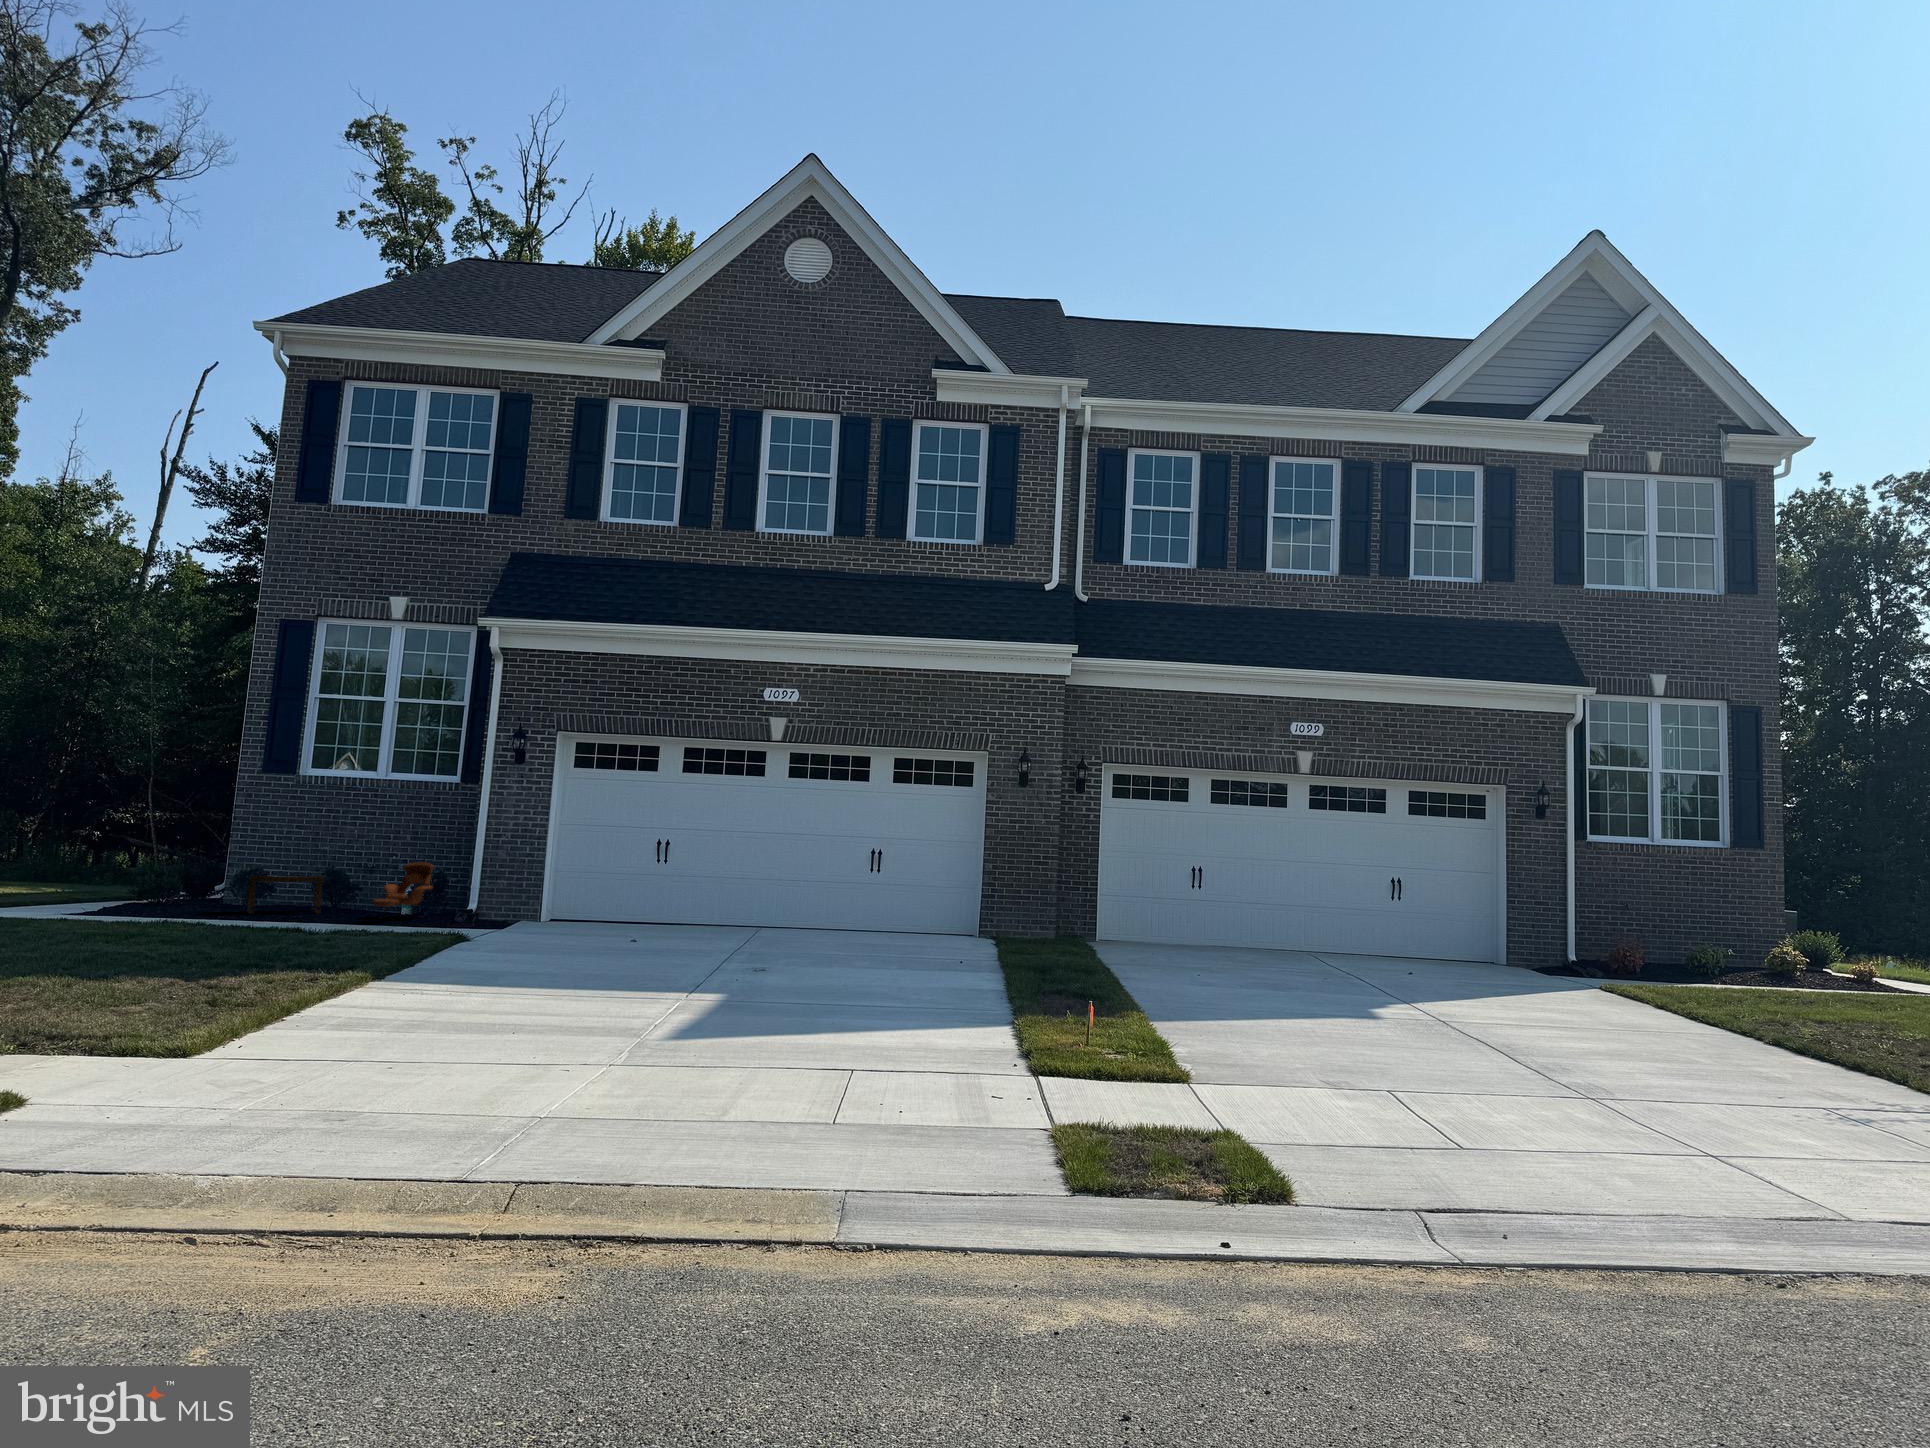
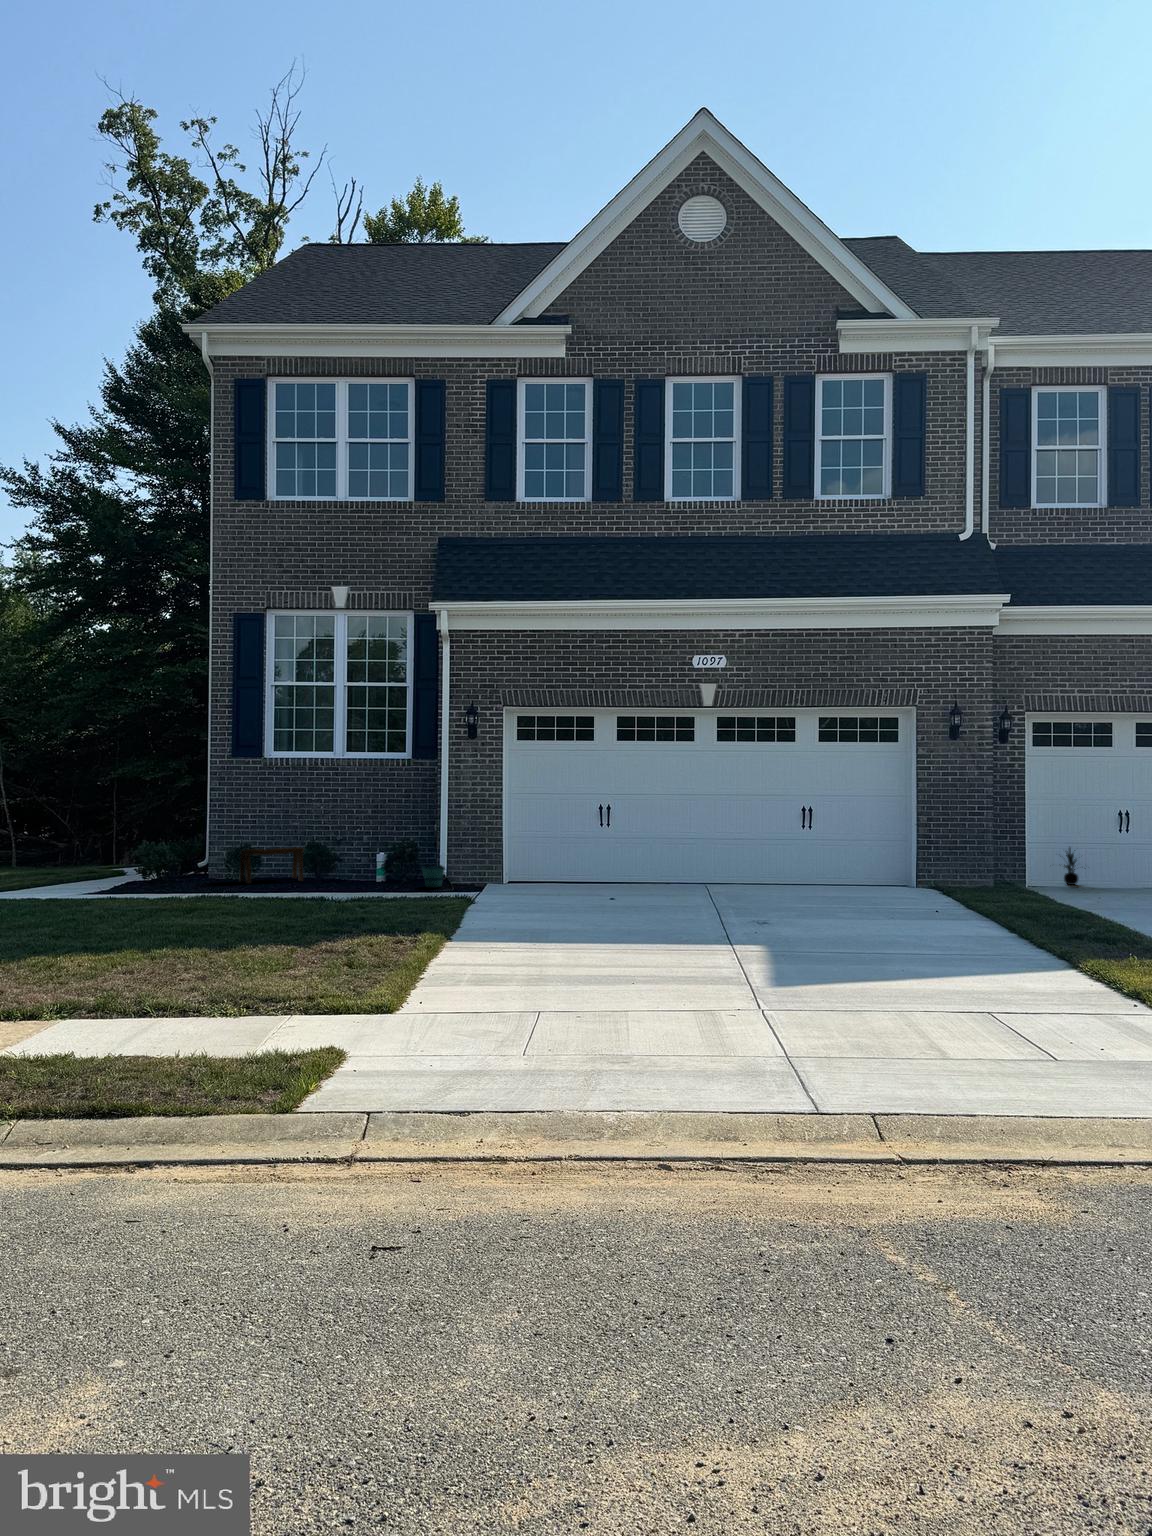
lounge chair: present [373,863,433,920] -> none [355,833,401,888]
bucket: none [447,898,481,924] -> present [422,864,450,887]
decorative plant: none [1119,901,1161,940] -> present [1064,848,1078,885]

